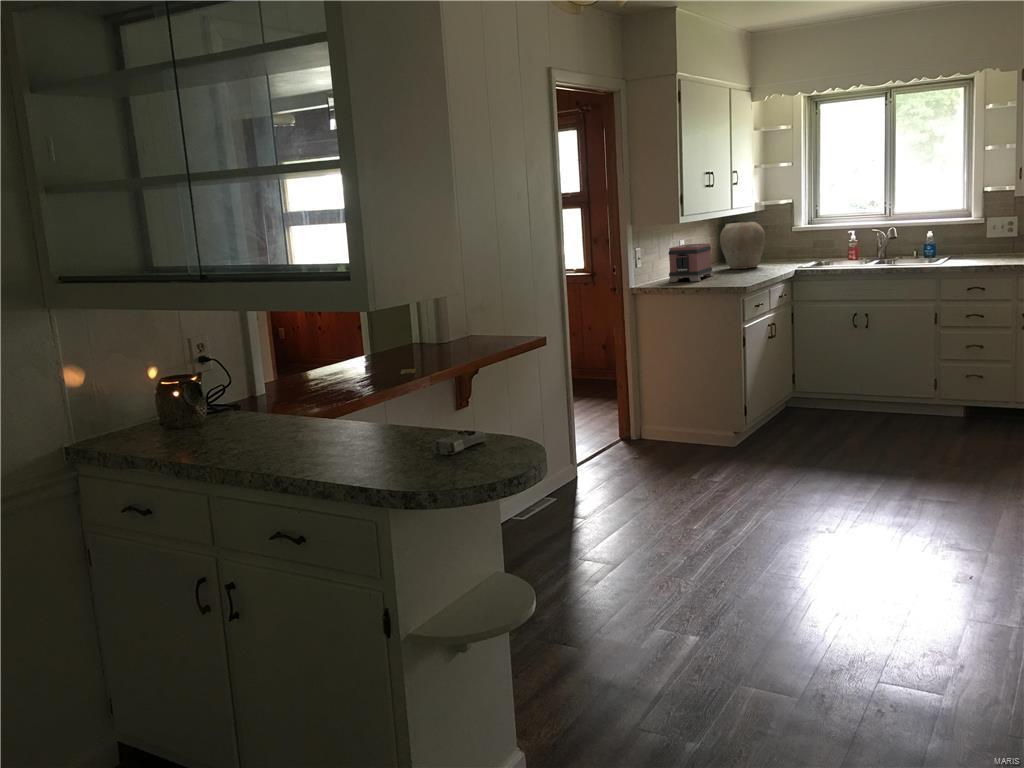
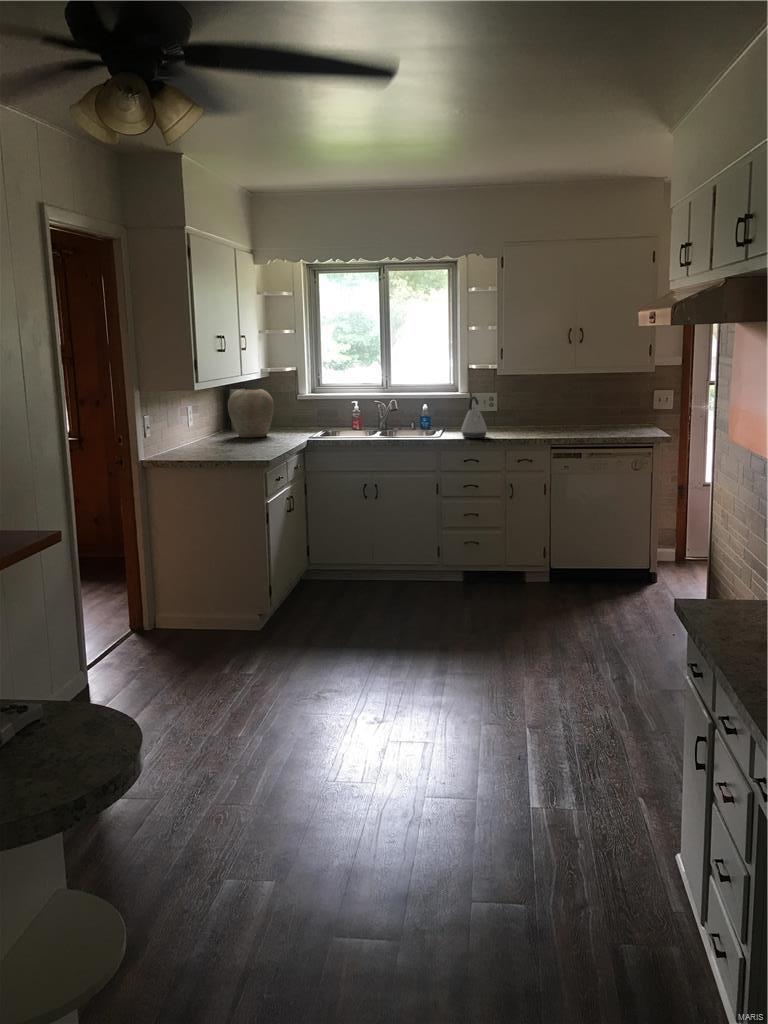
kettle: none [964,220,995,265] -> present [461,396,487,438]
toaster: present [668,243,713,282] -> none [179,412,226,453]

